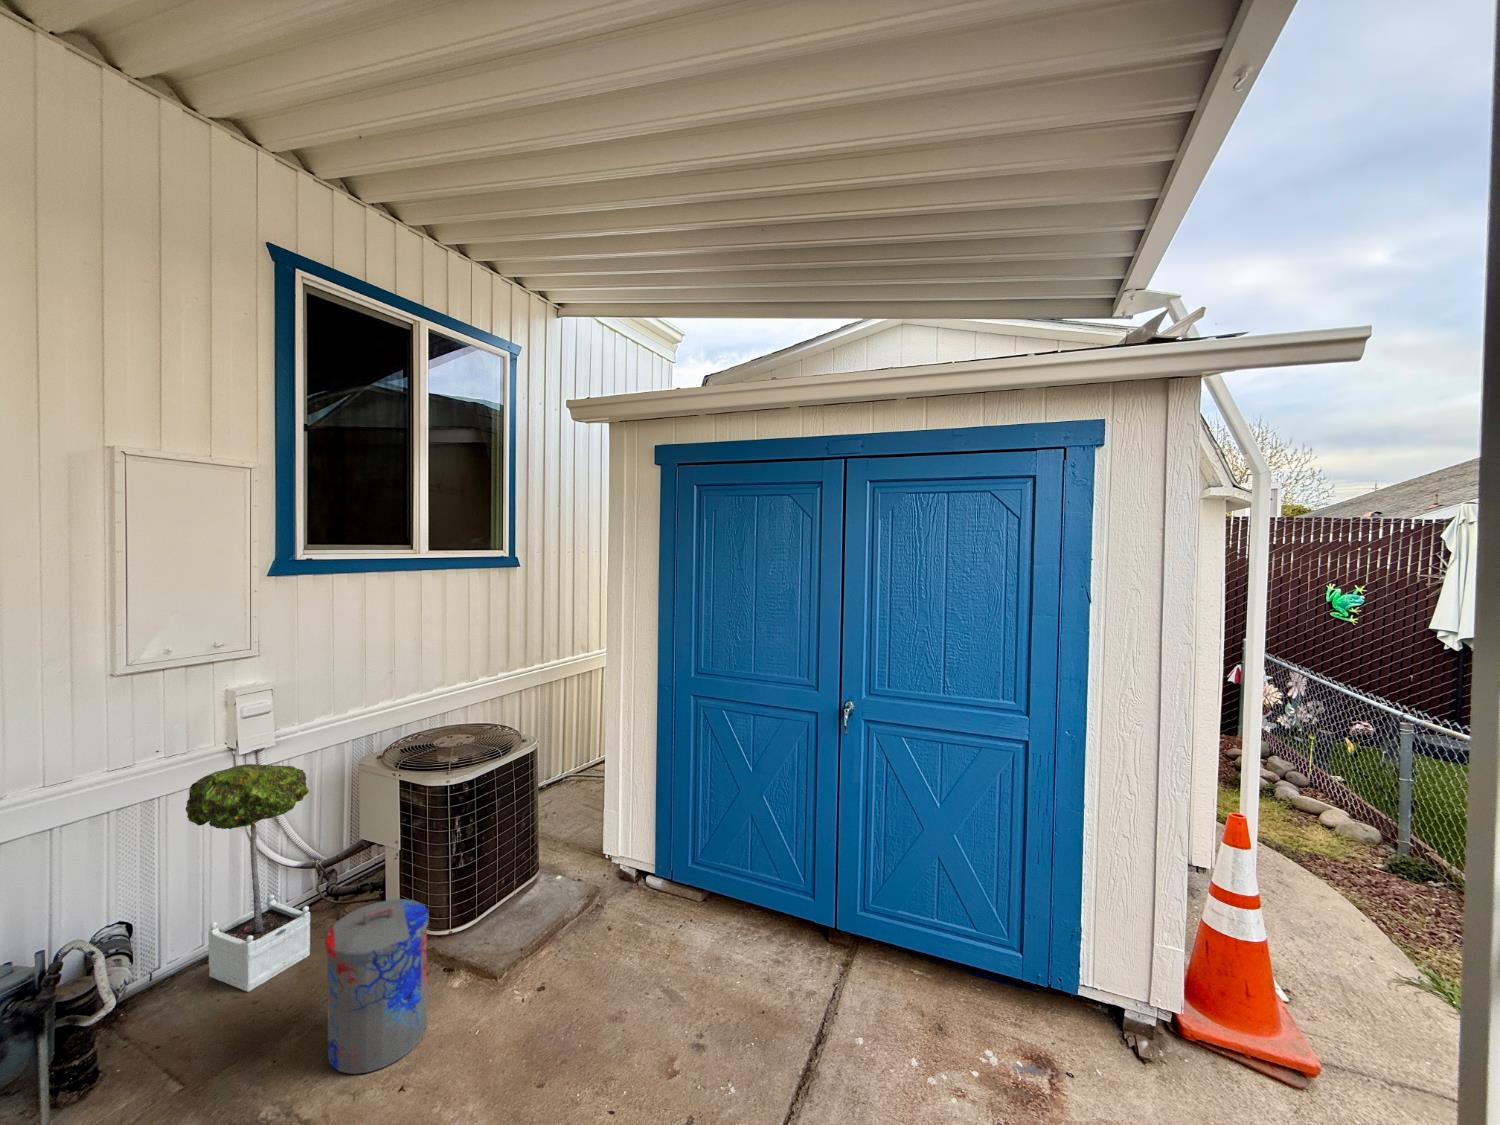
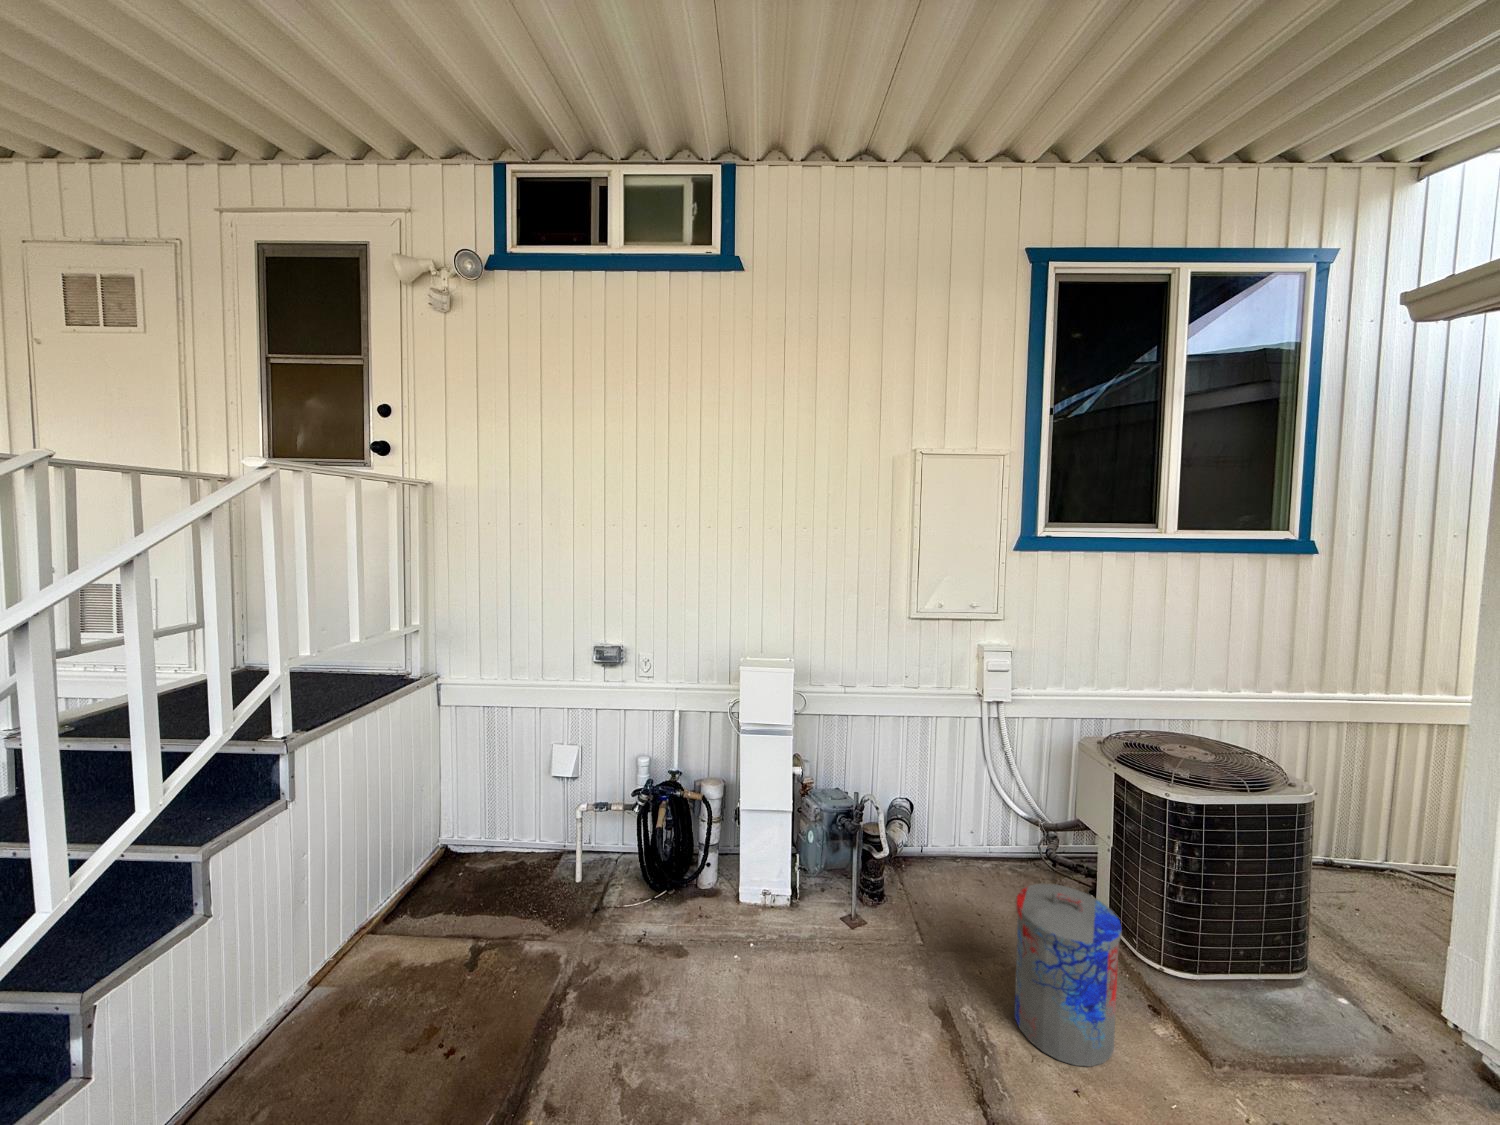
potted tree: present [186,764,311,992] -> none [942,710,1030,904]

